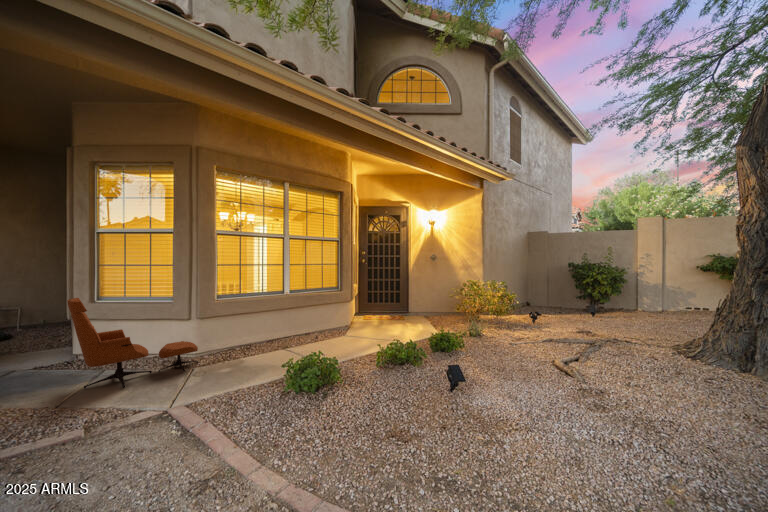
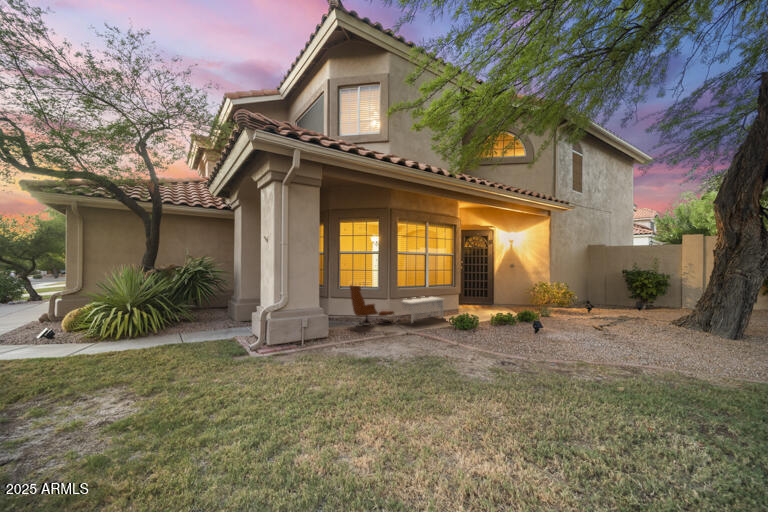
storage bench: none [207,309,306,369] -> present [401,297,444,323]

